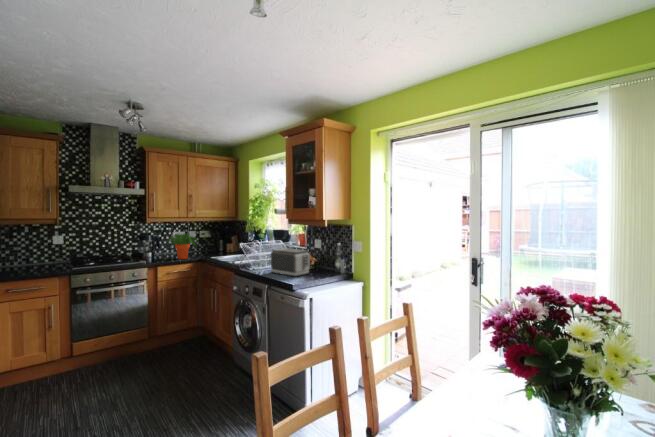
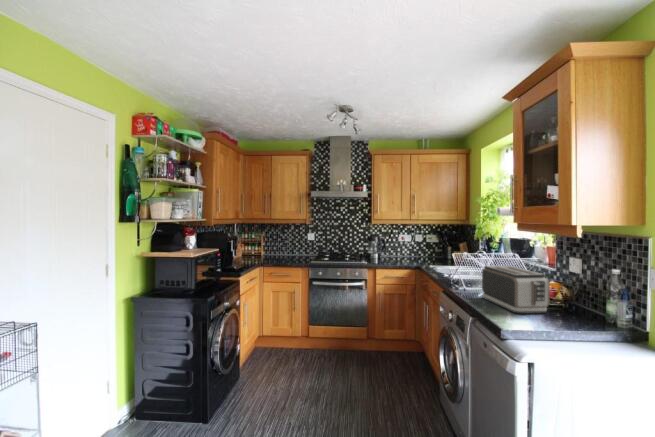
potted plant: present [169,233,195,259] -> none [385,236,417,263]

